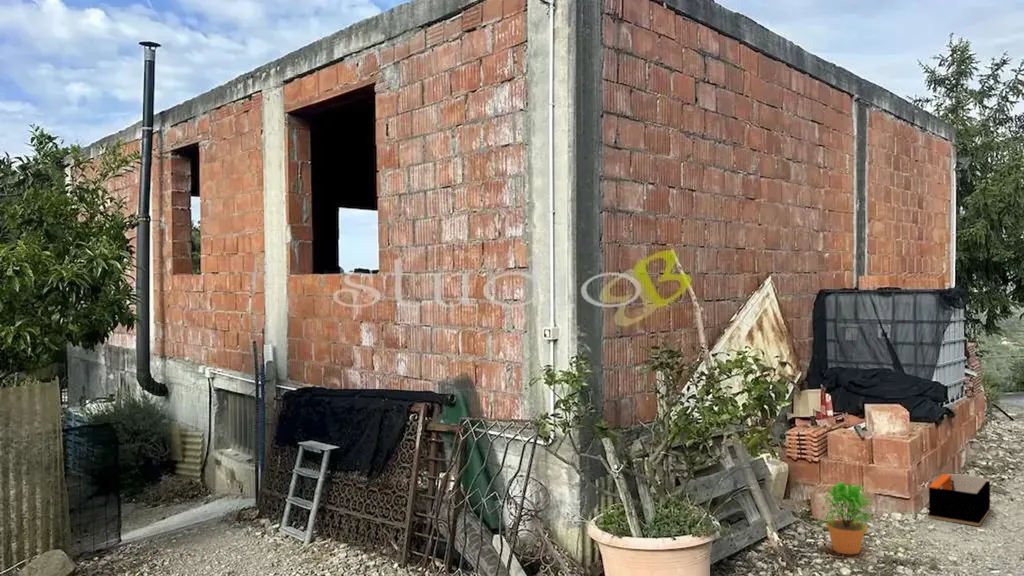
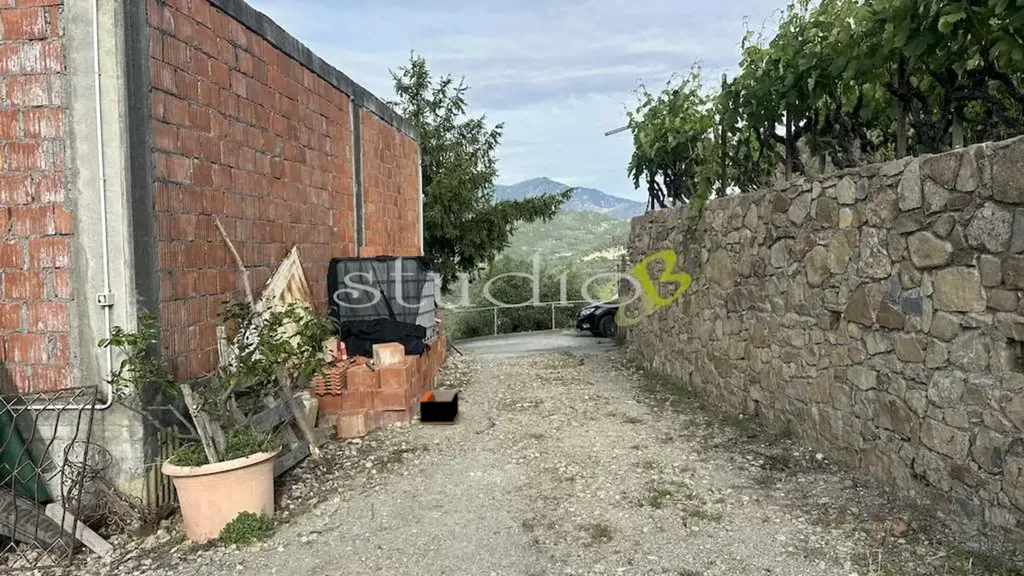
potted plant: present [820,482,871,554] -> none [344,402,388,459]

